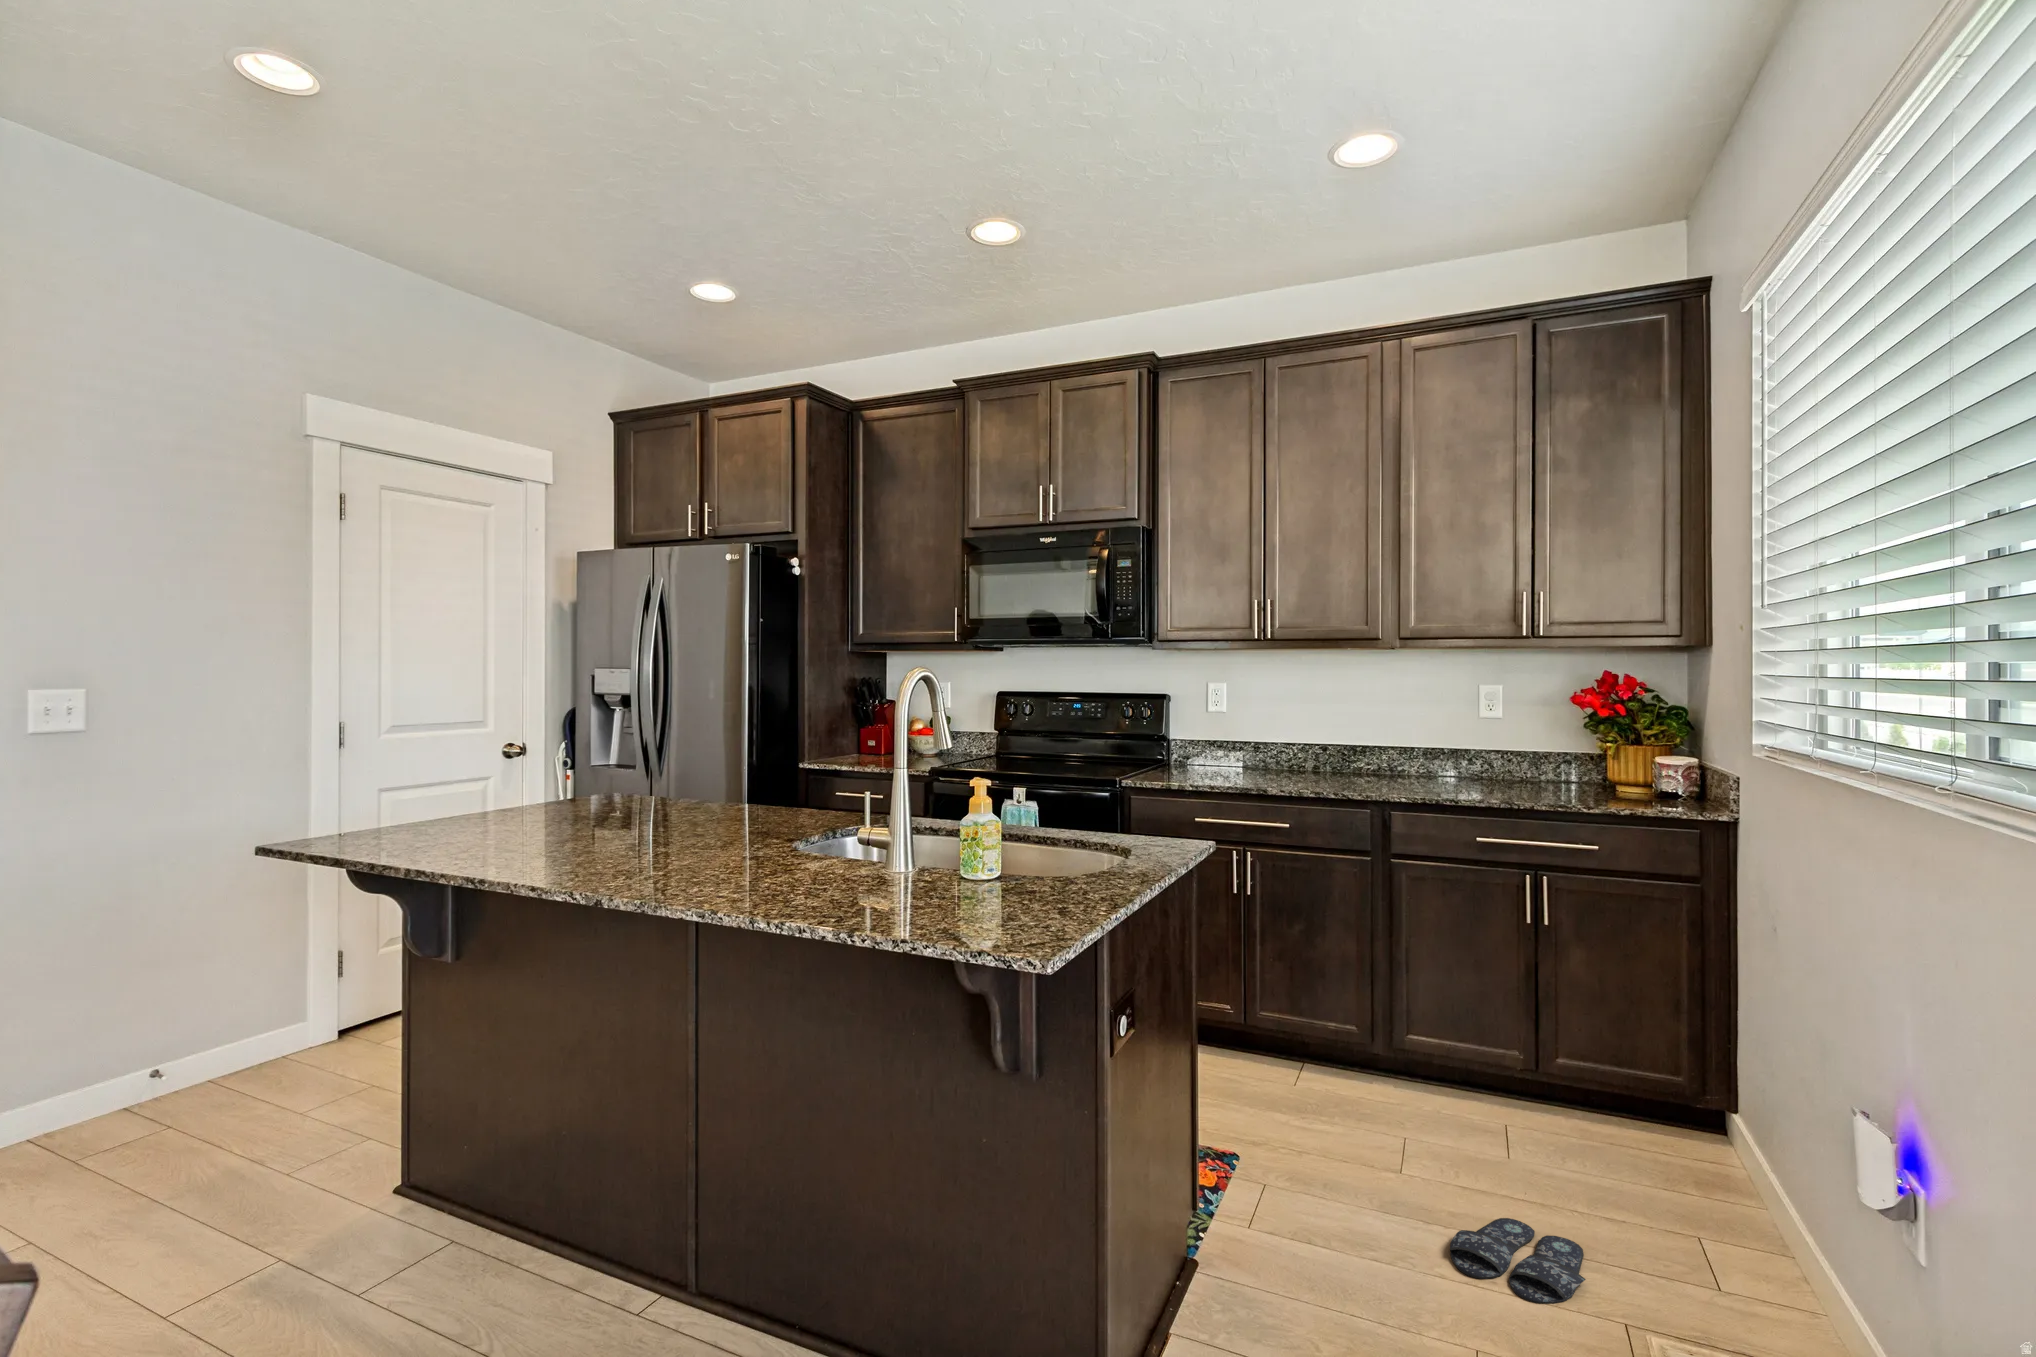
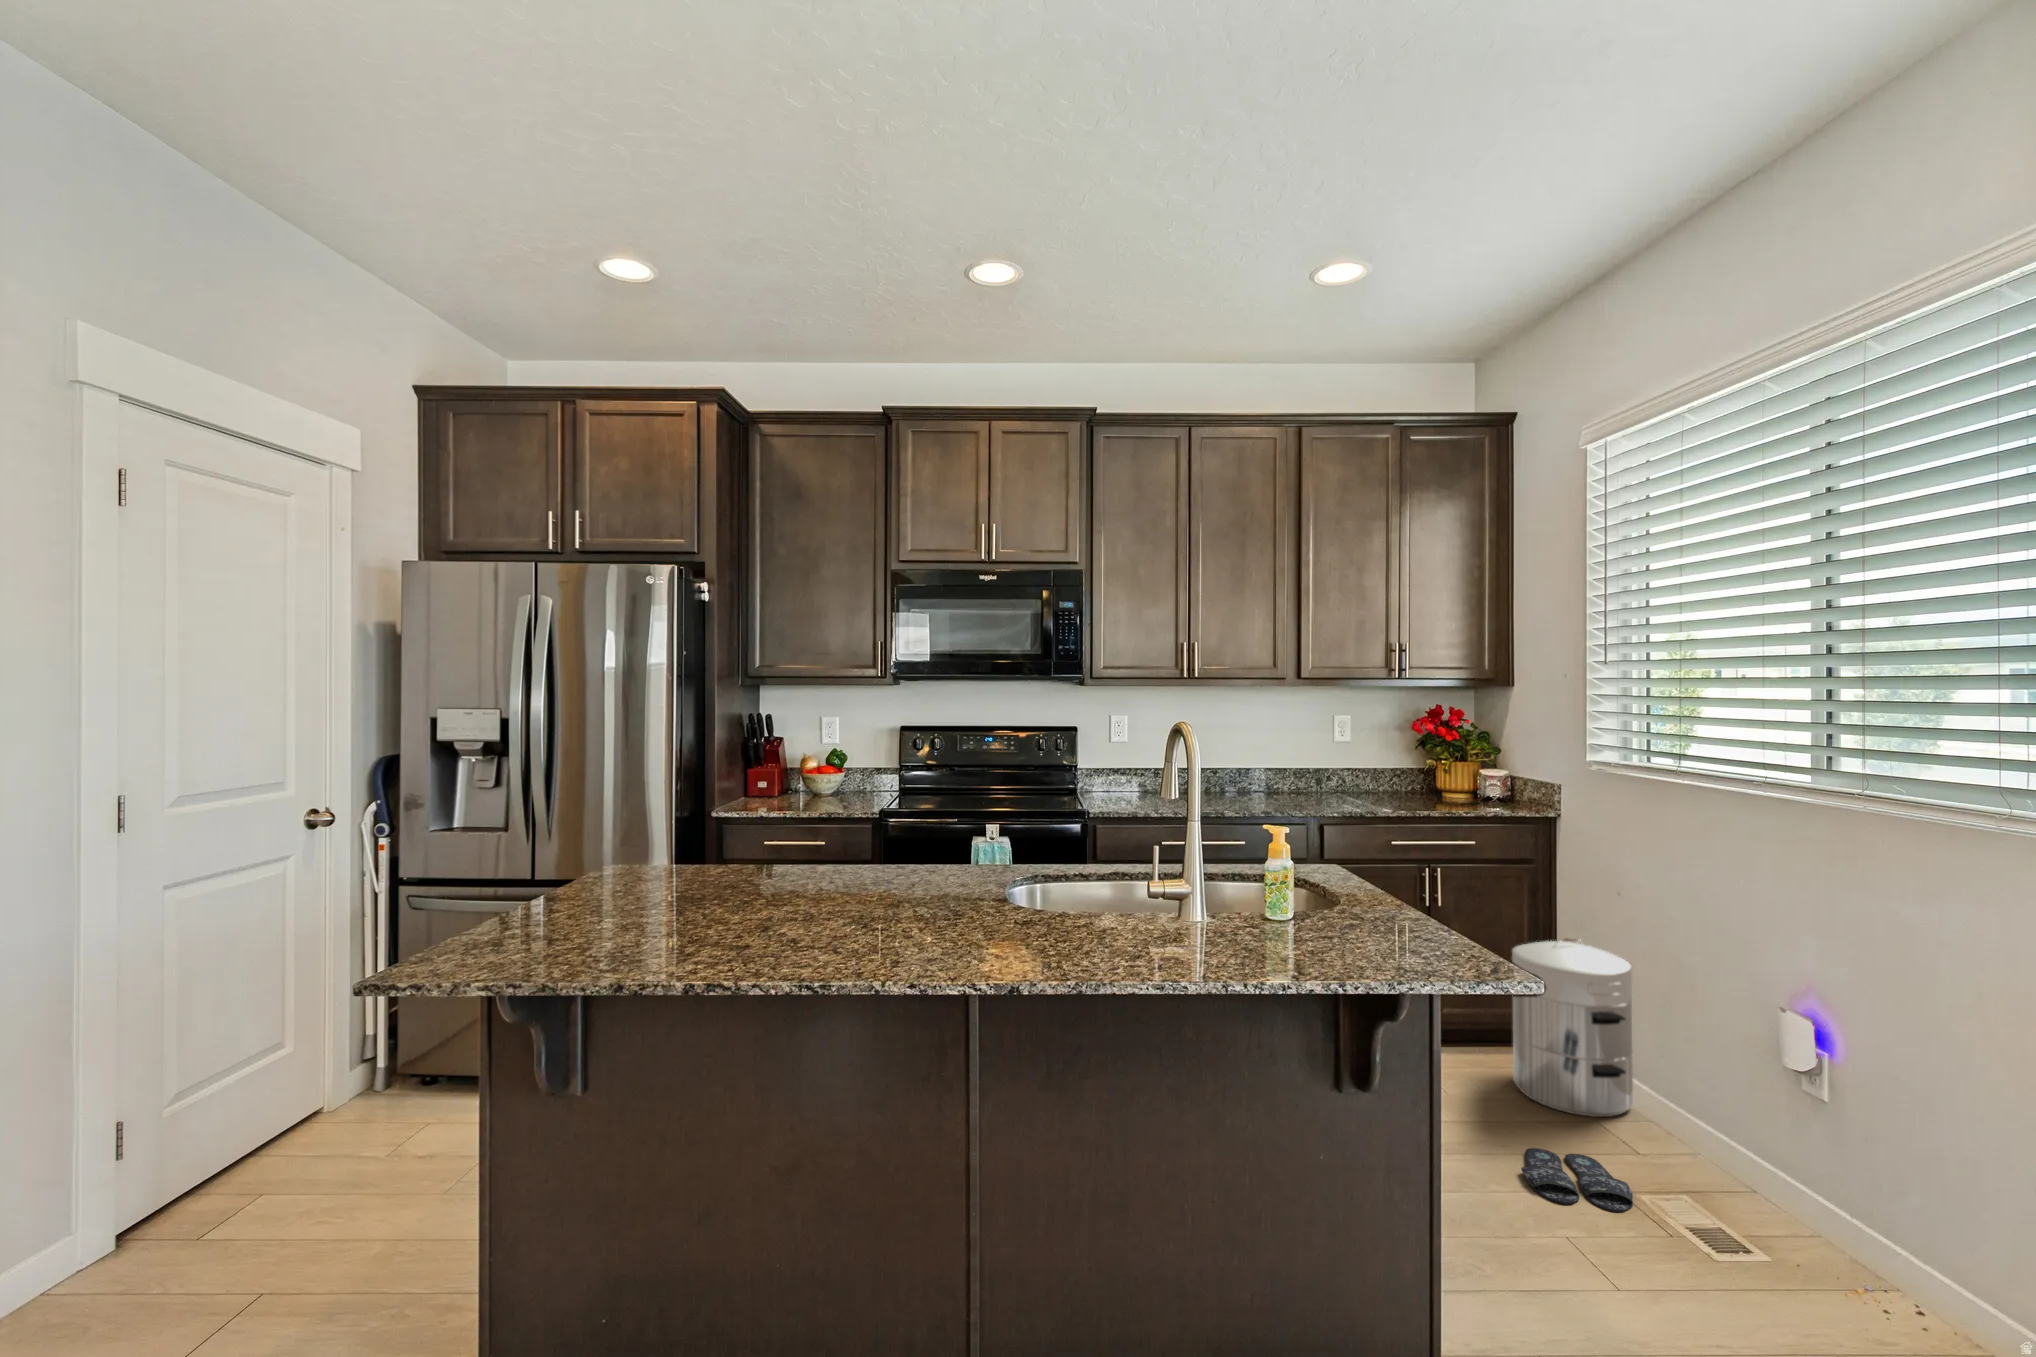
waste bin: none [1586,978,1749,1219] -> present [1512,938,1633,1117]

